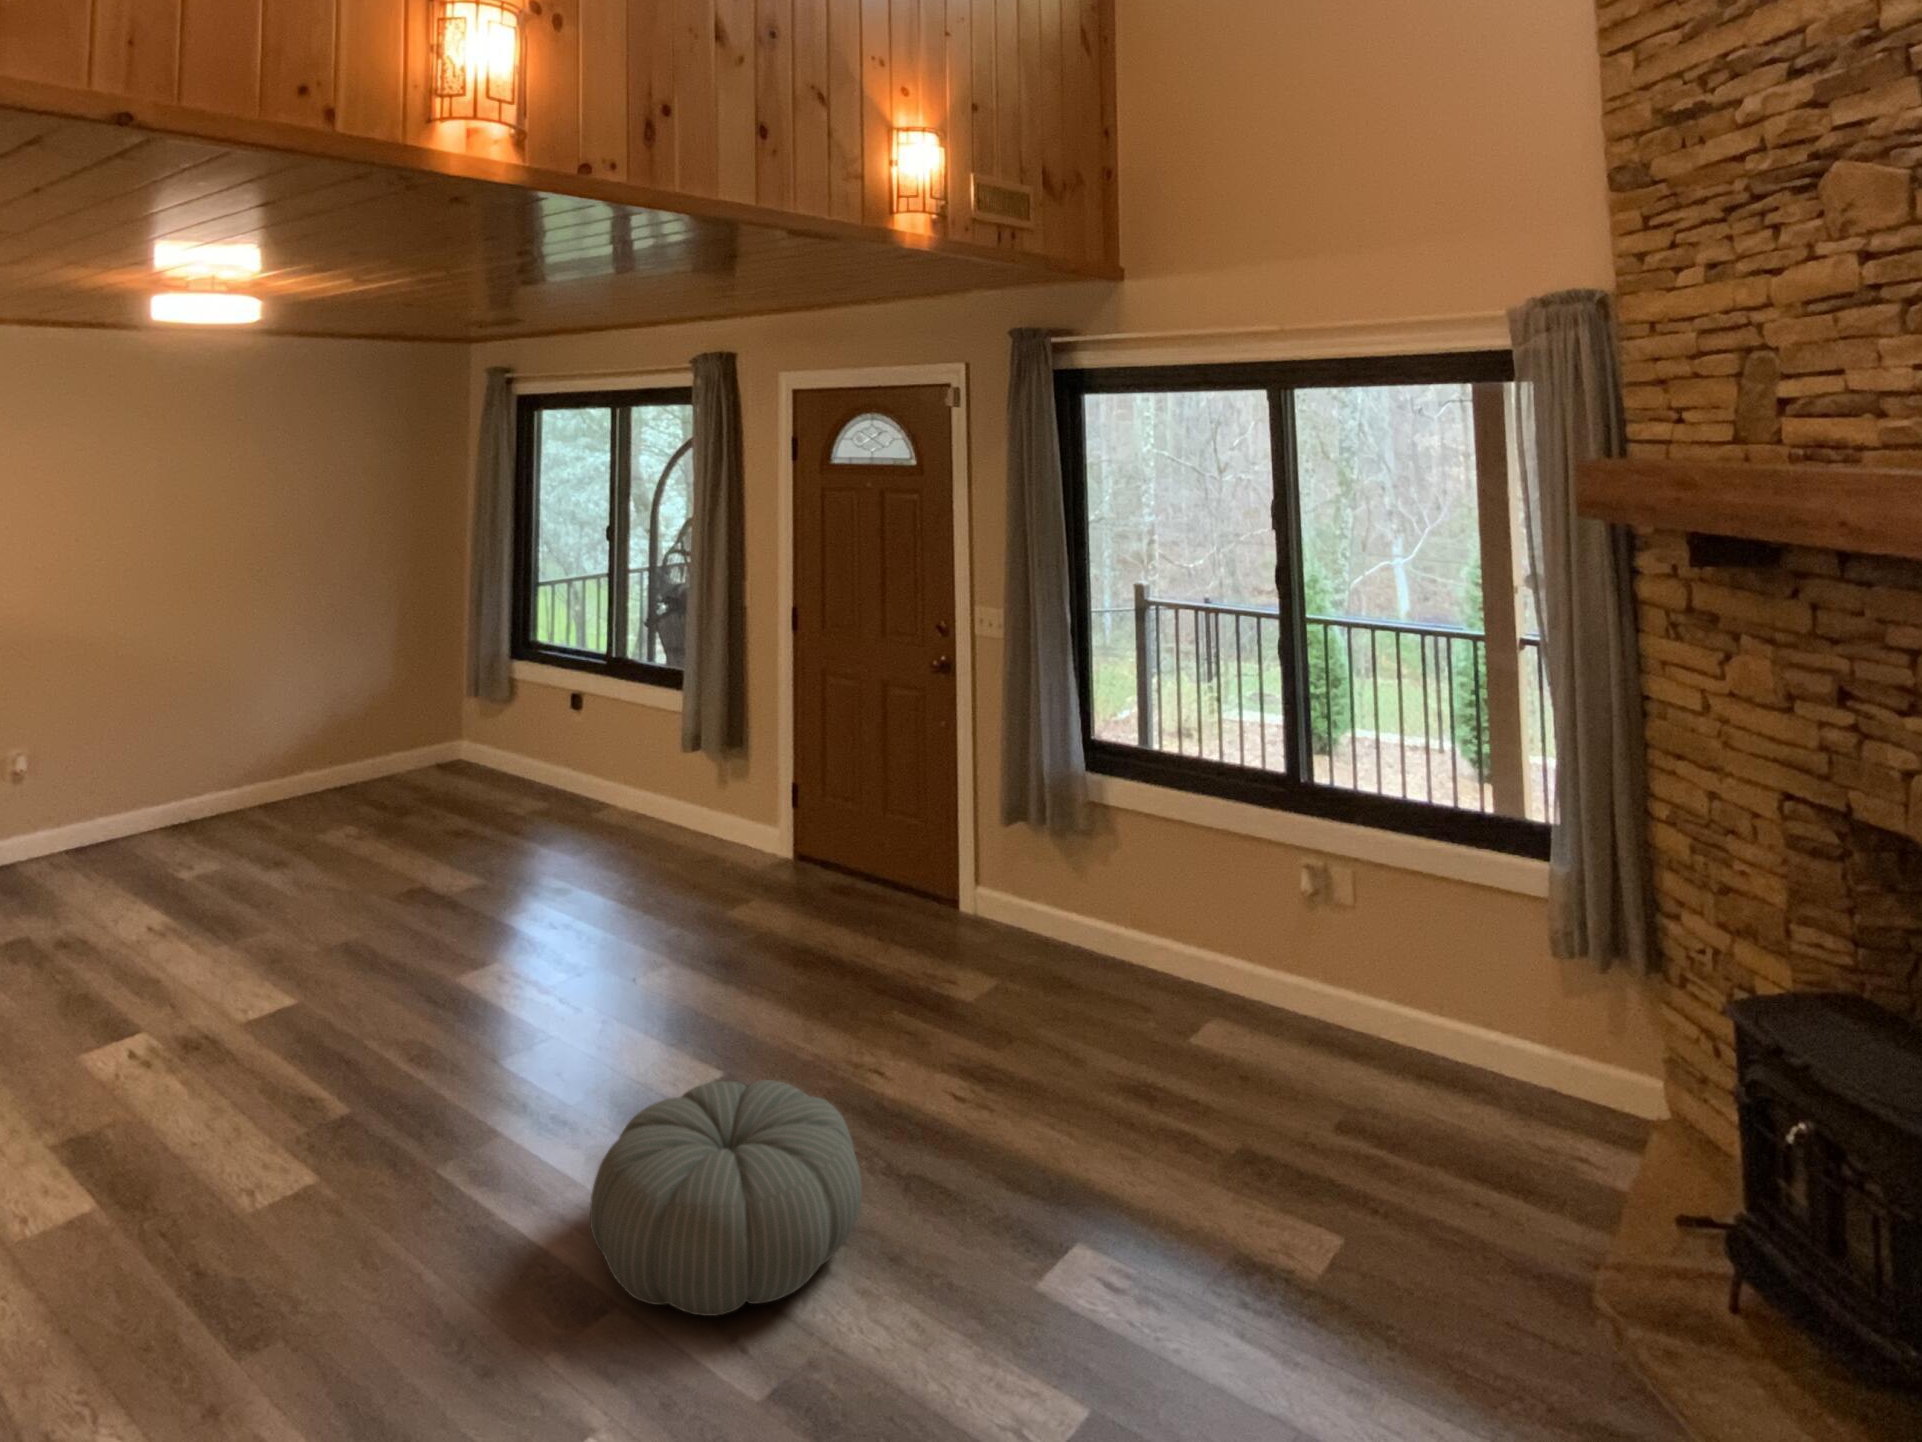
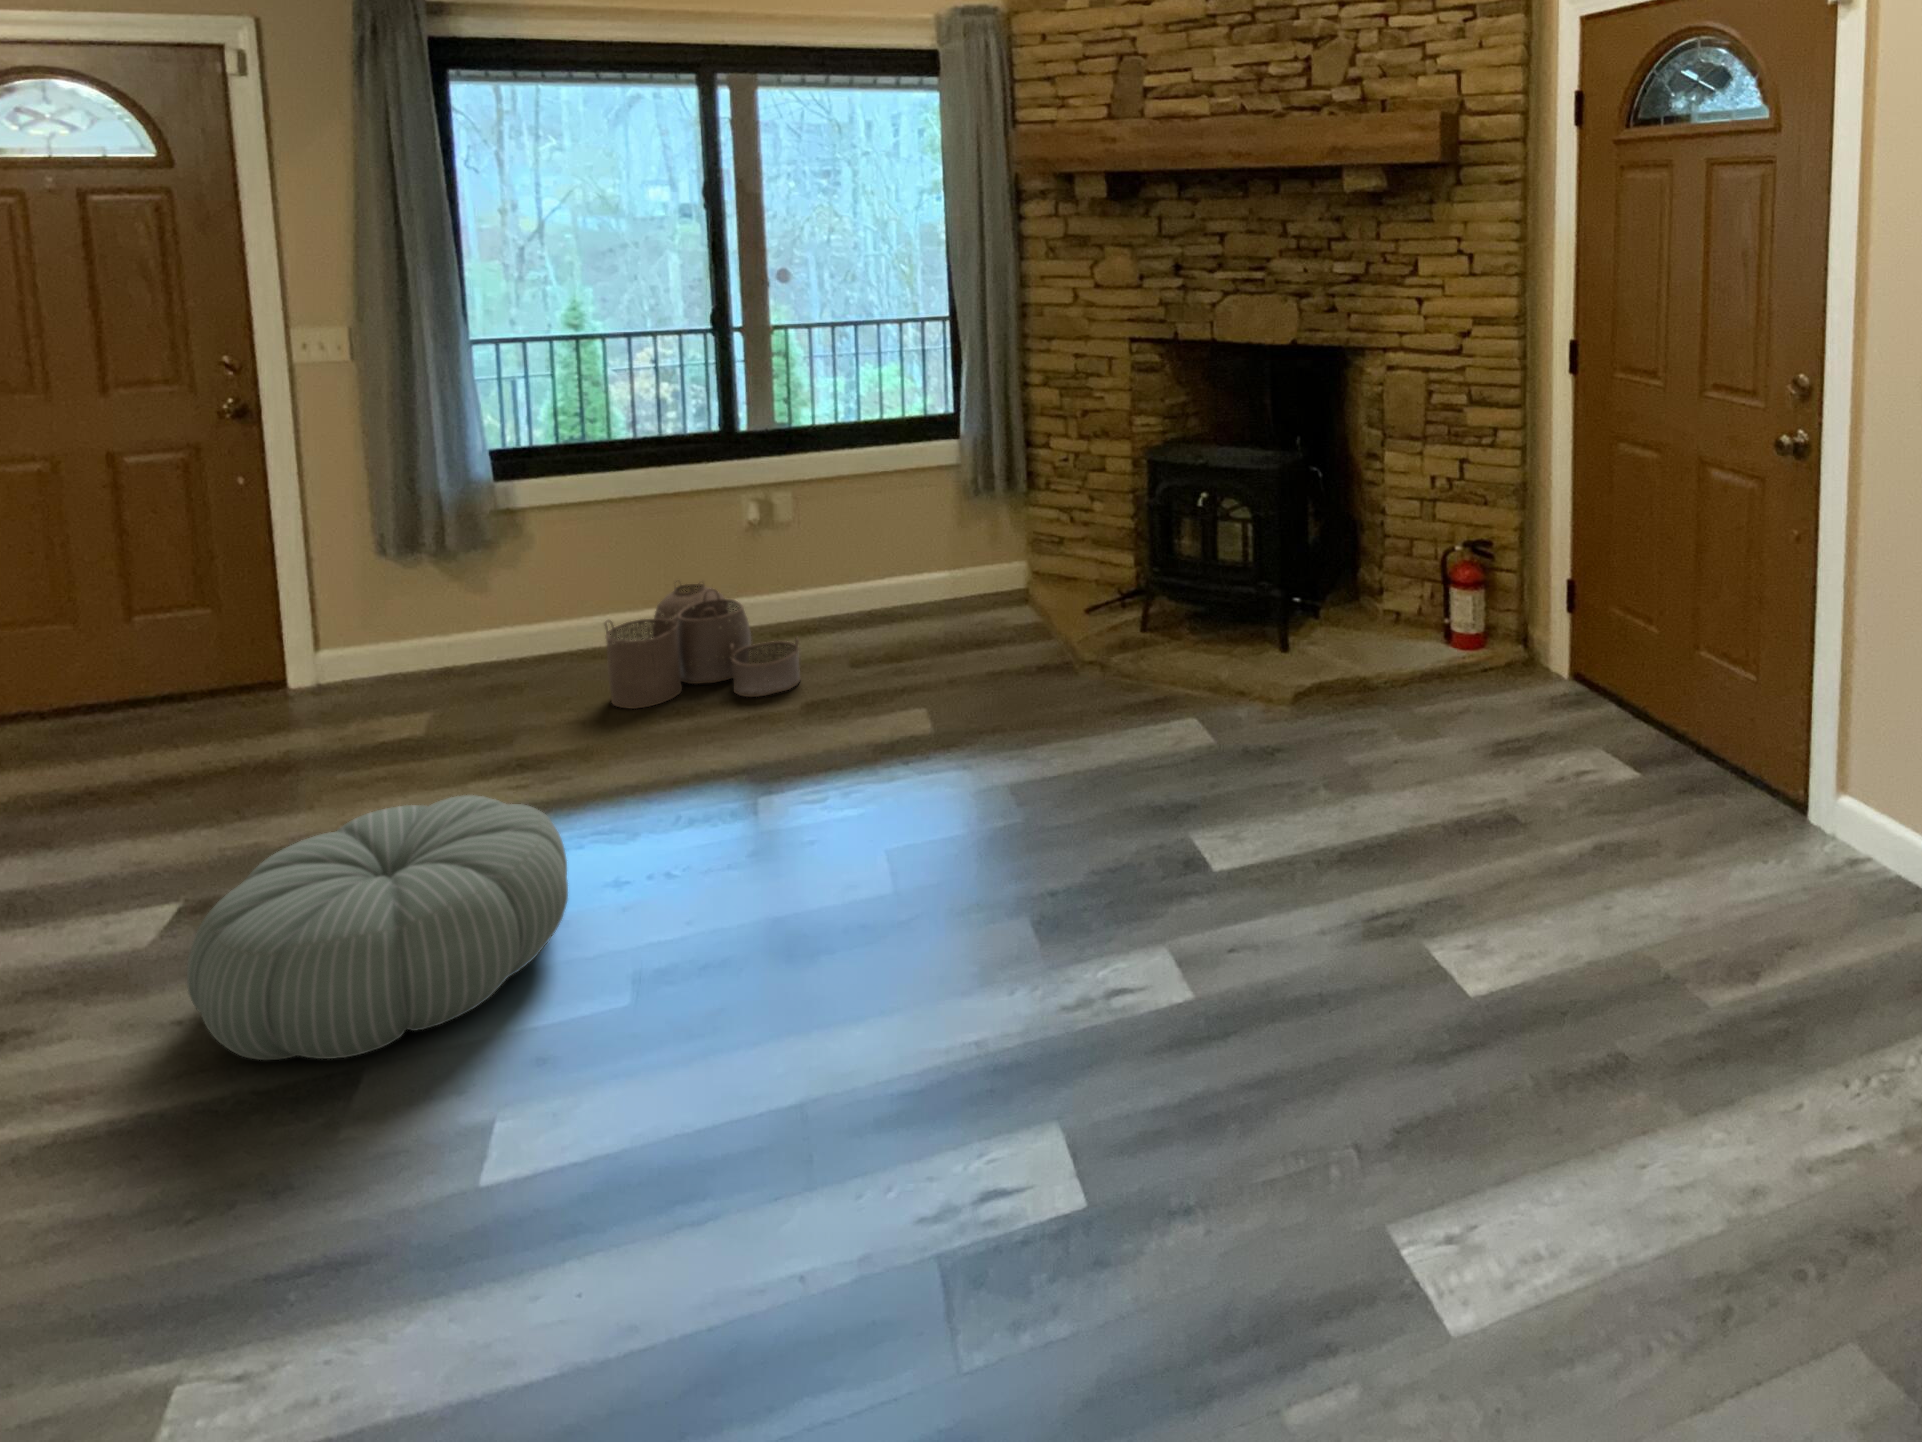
woven basket: none [1103,939,1280,1127] -> present [605,583,800,709]

